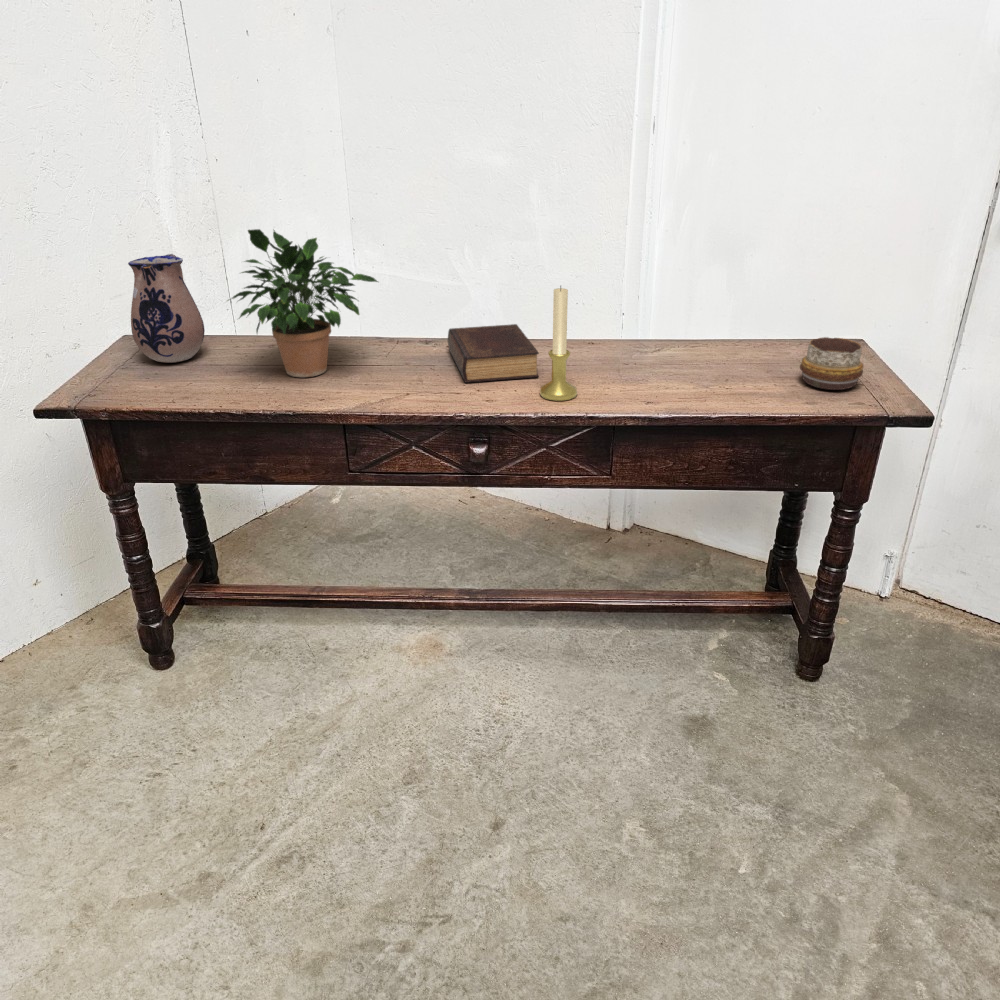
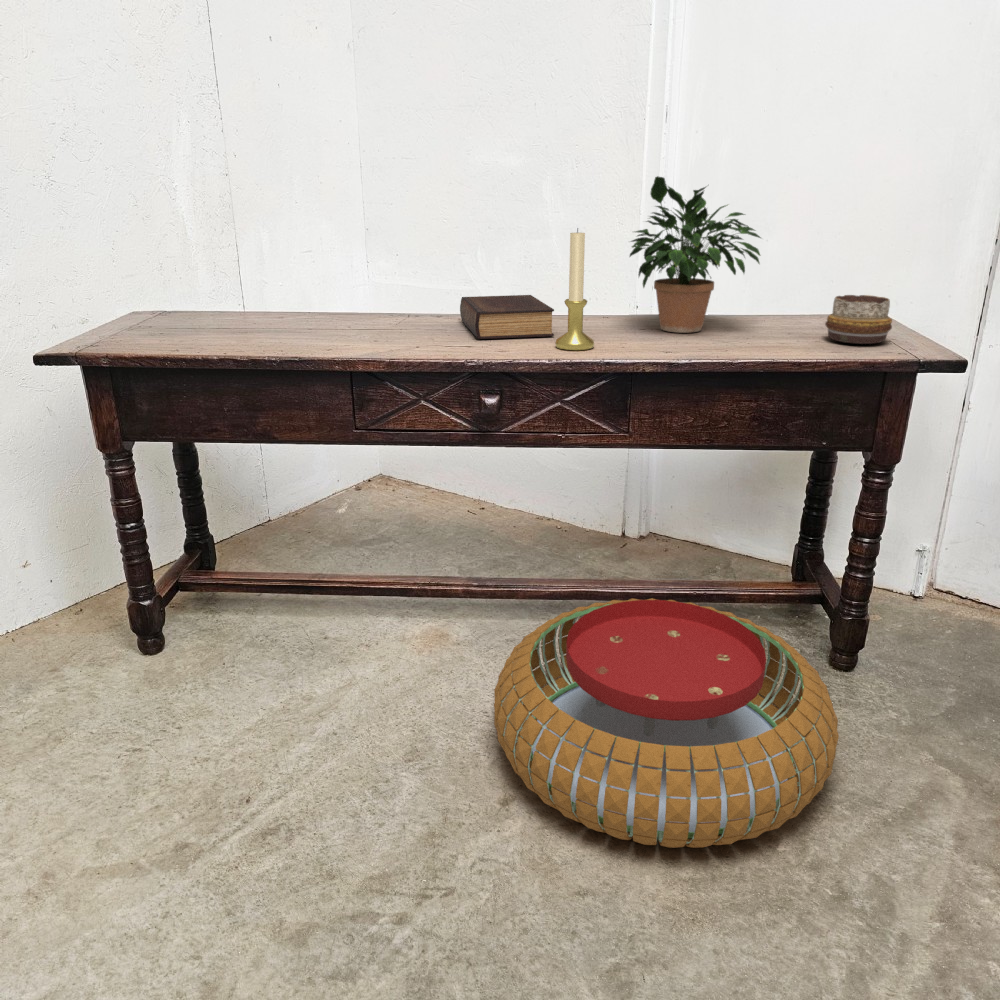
potted plant: present [229,229,378,377] -> present [630,176,761,333]
ceramic pitcher: present [128,254,205,363] -> none [137,220,212,326]
pouf: none [485,622,798,876] -> present [494,598,839,848]

